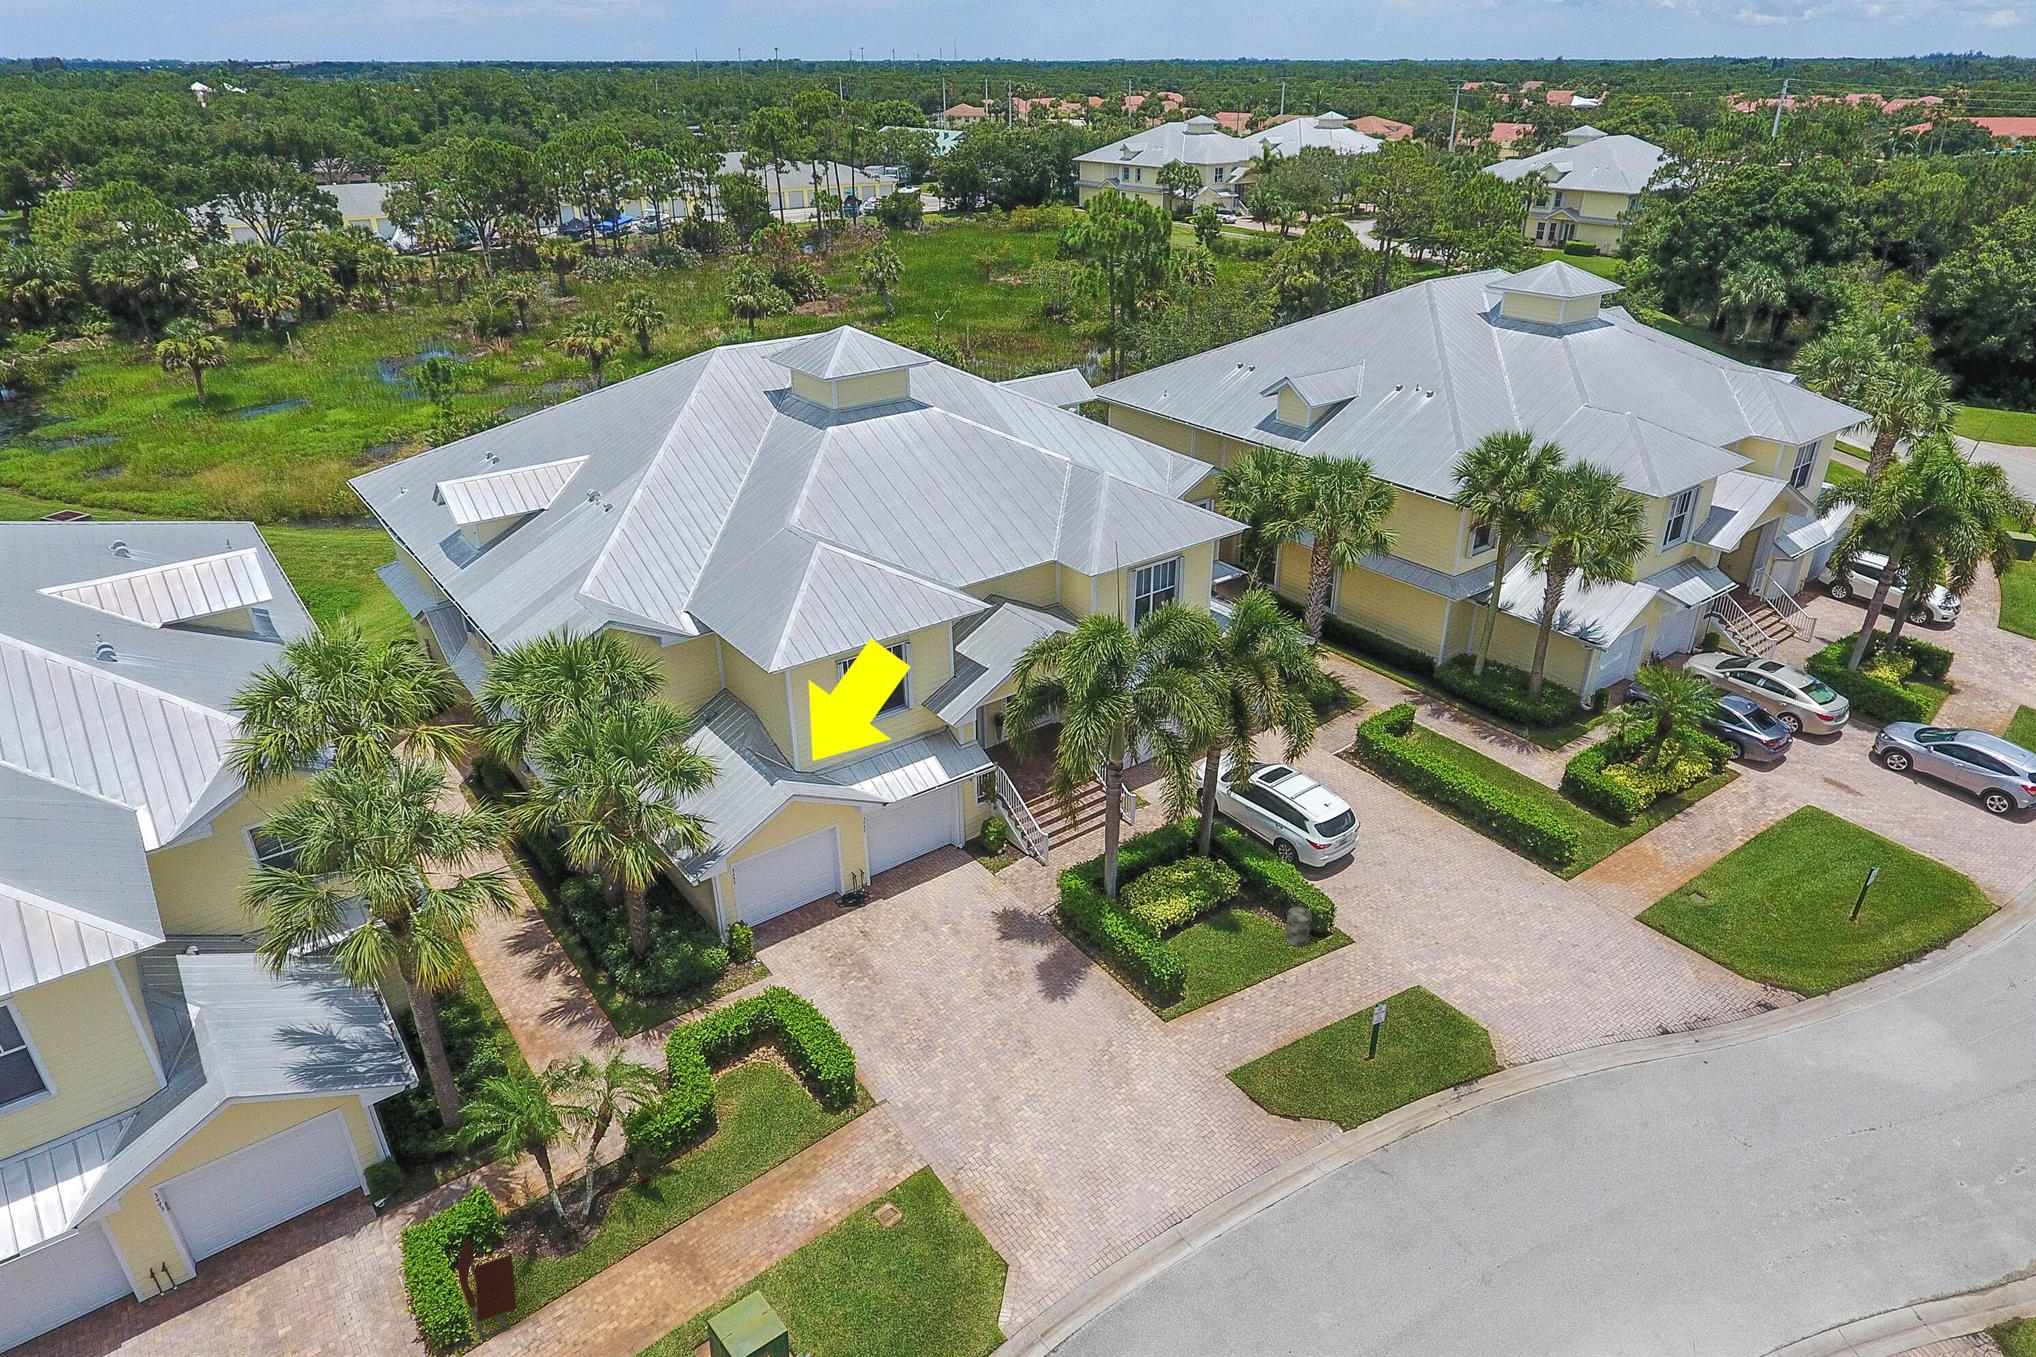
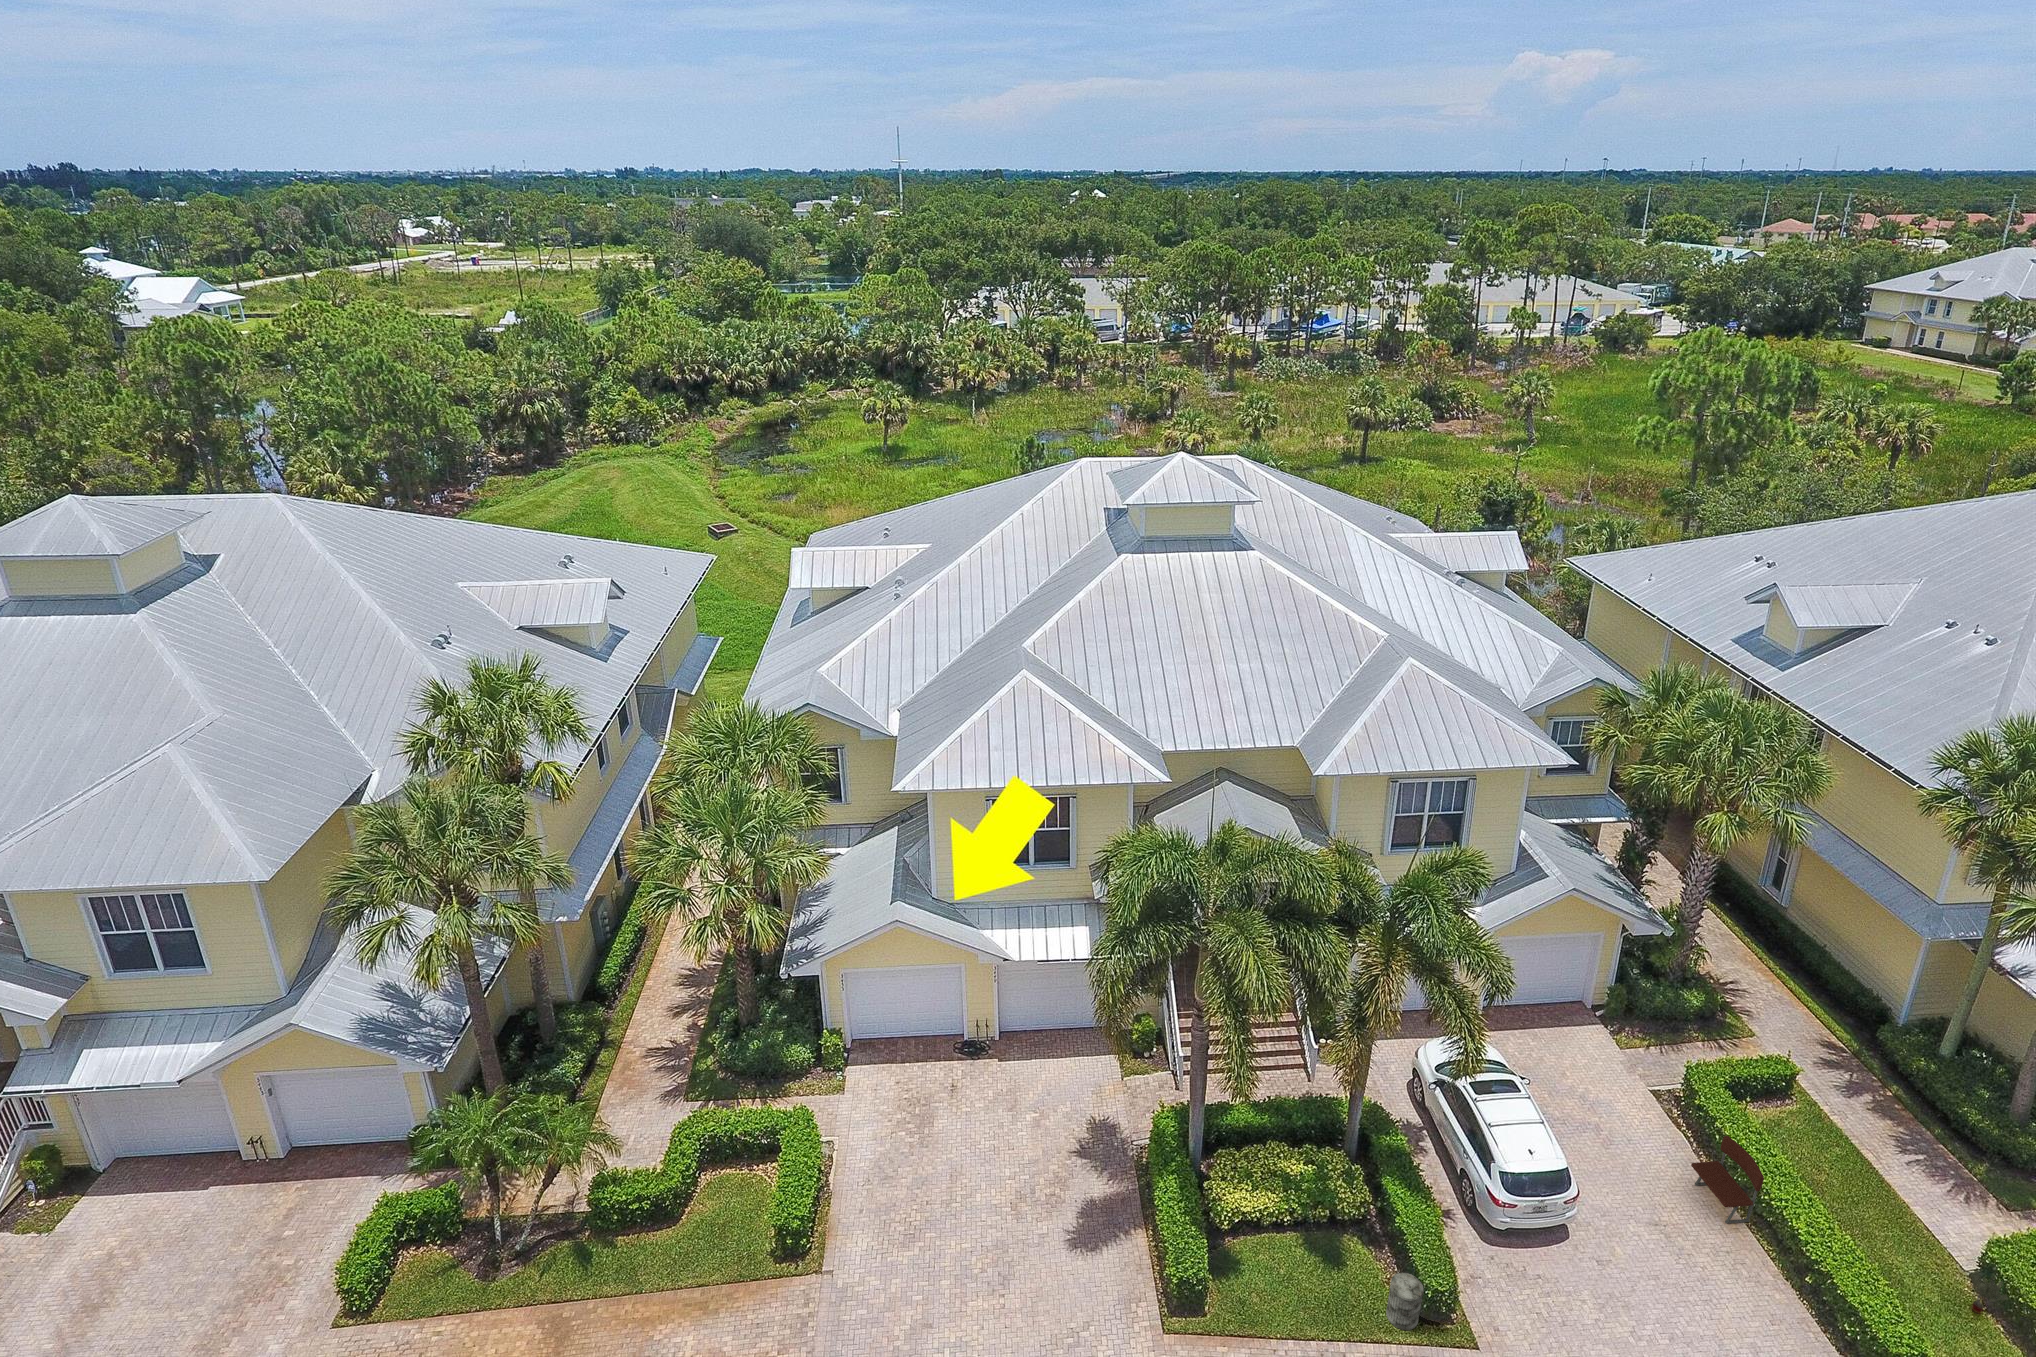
potted tree: present [623,1145,659,1185] -> present [1971,1274,2007,1314]
bench: present [458,1240,516,1340] -> present [1691,1136,1764,1224]

